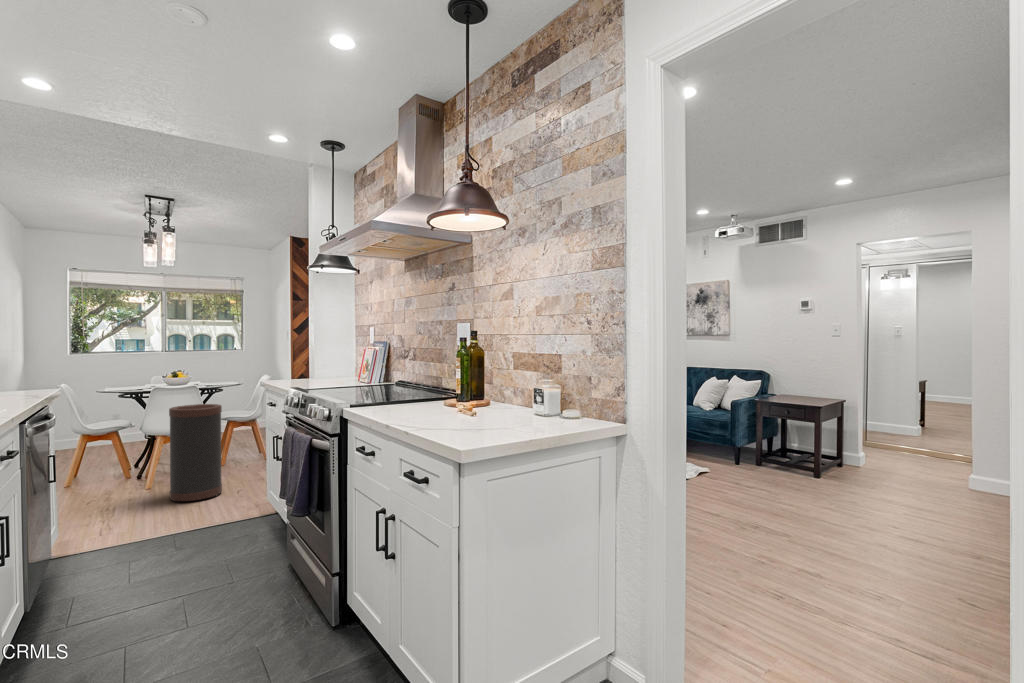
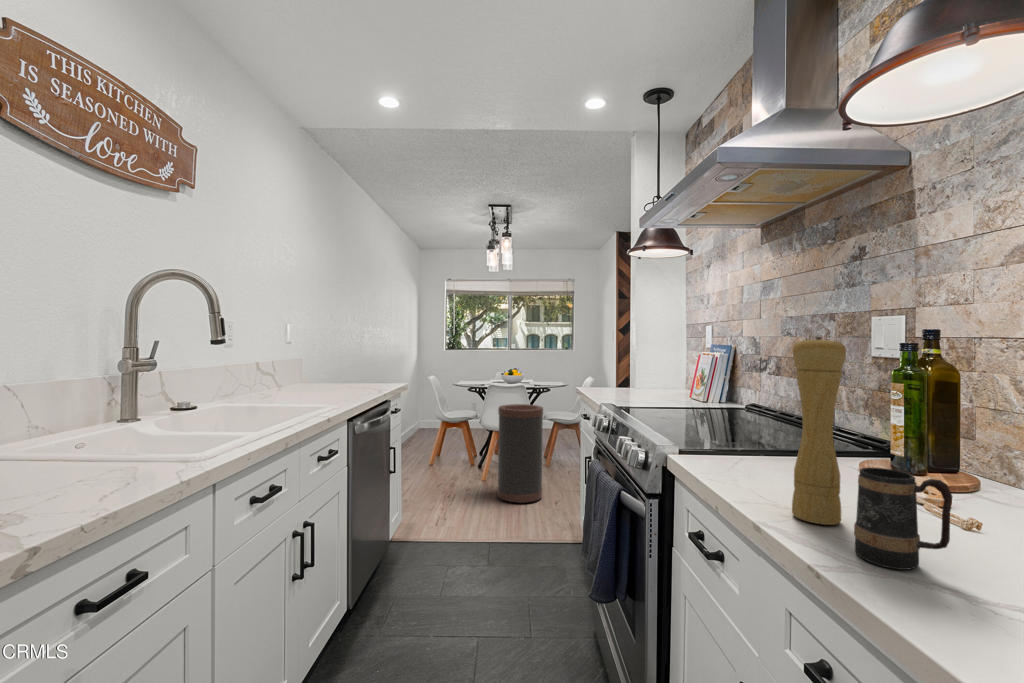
pepper mill: none [402,337,423,421] -> present [792,337,846,525]
mug: none [422,391,451,428] -> present [854,467,952,570]

